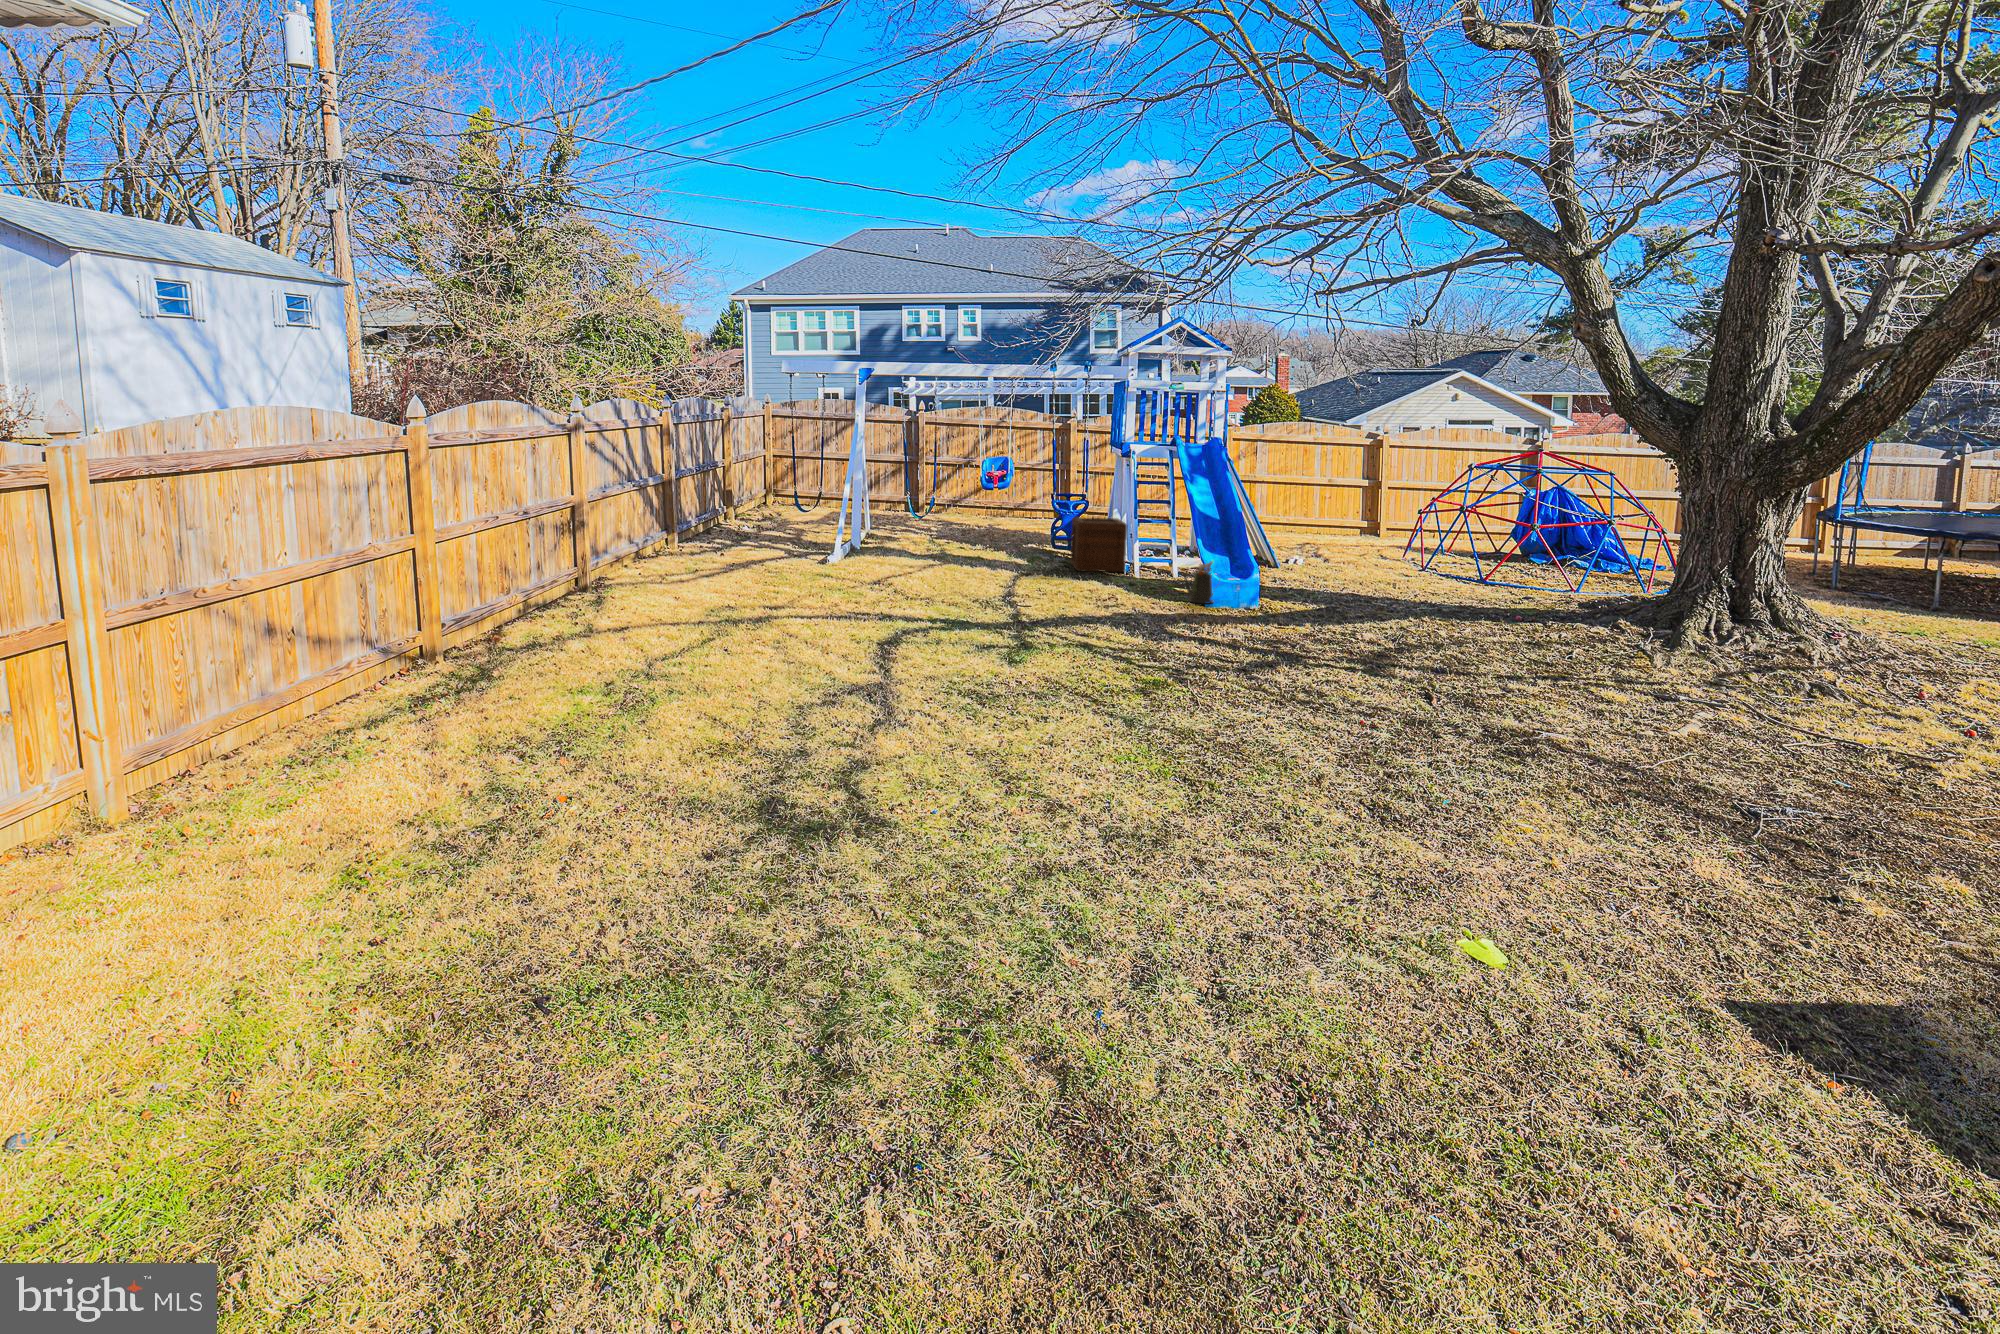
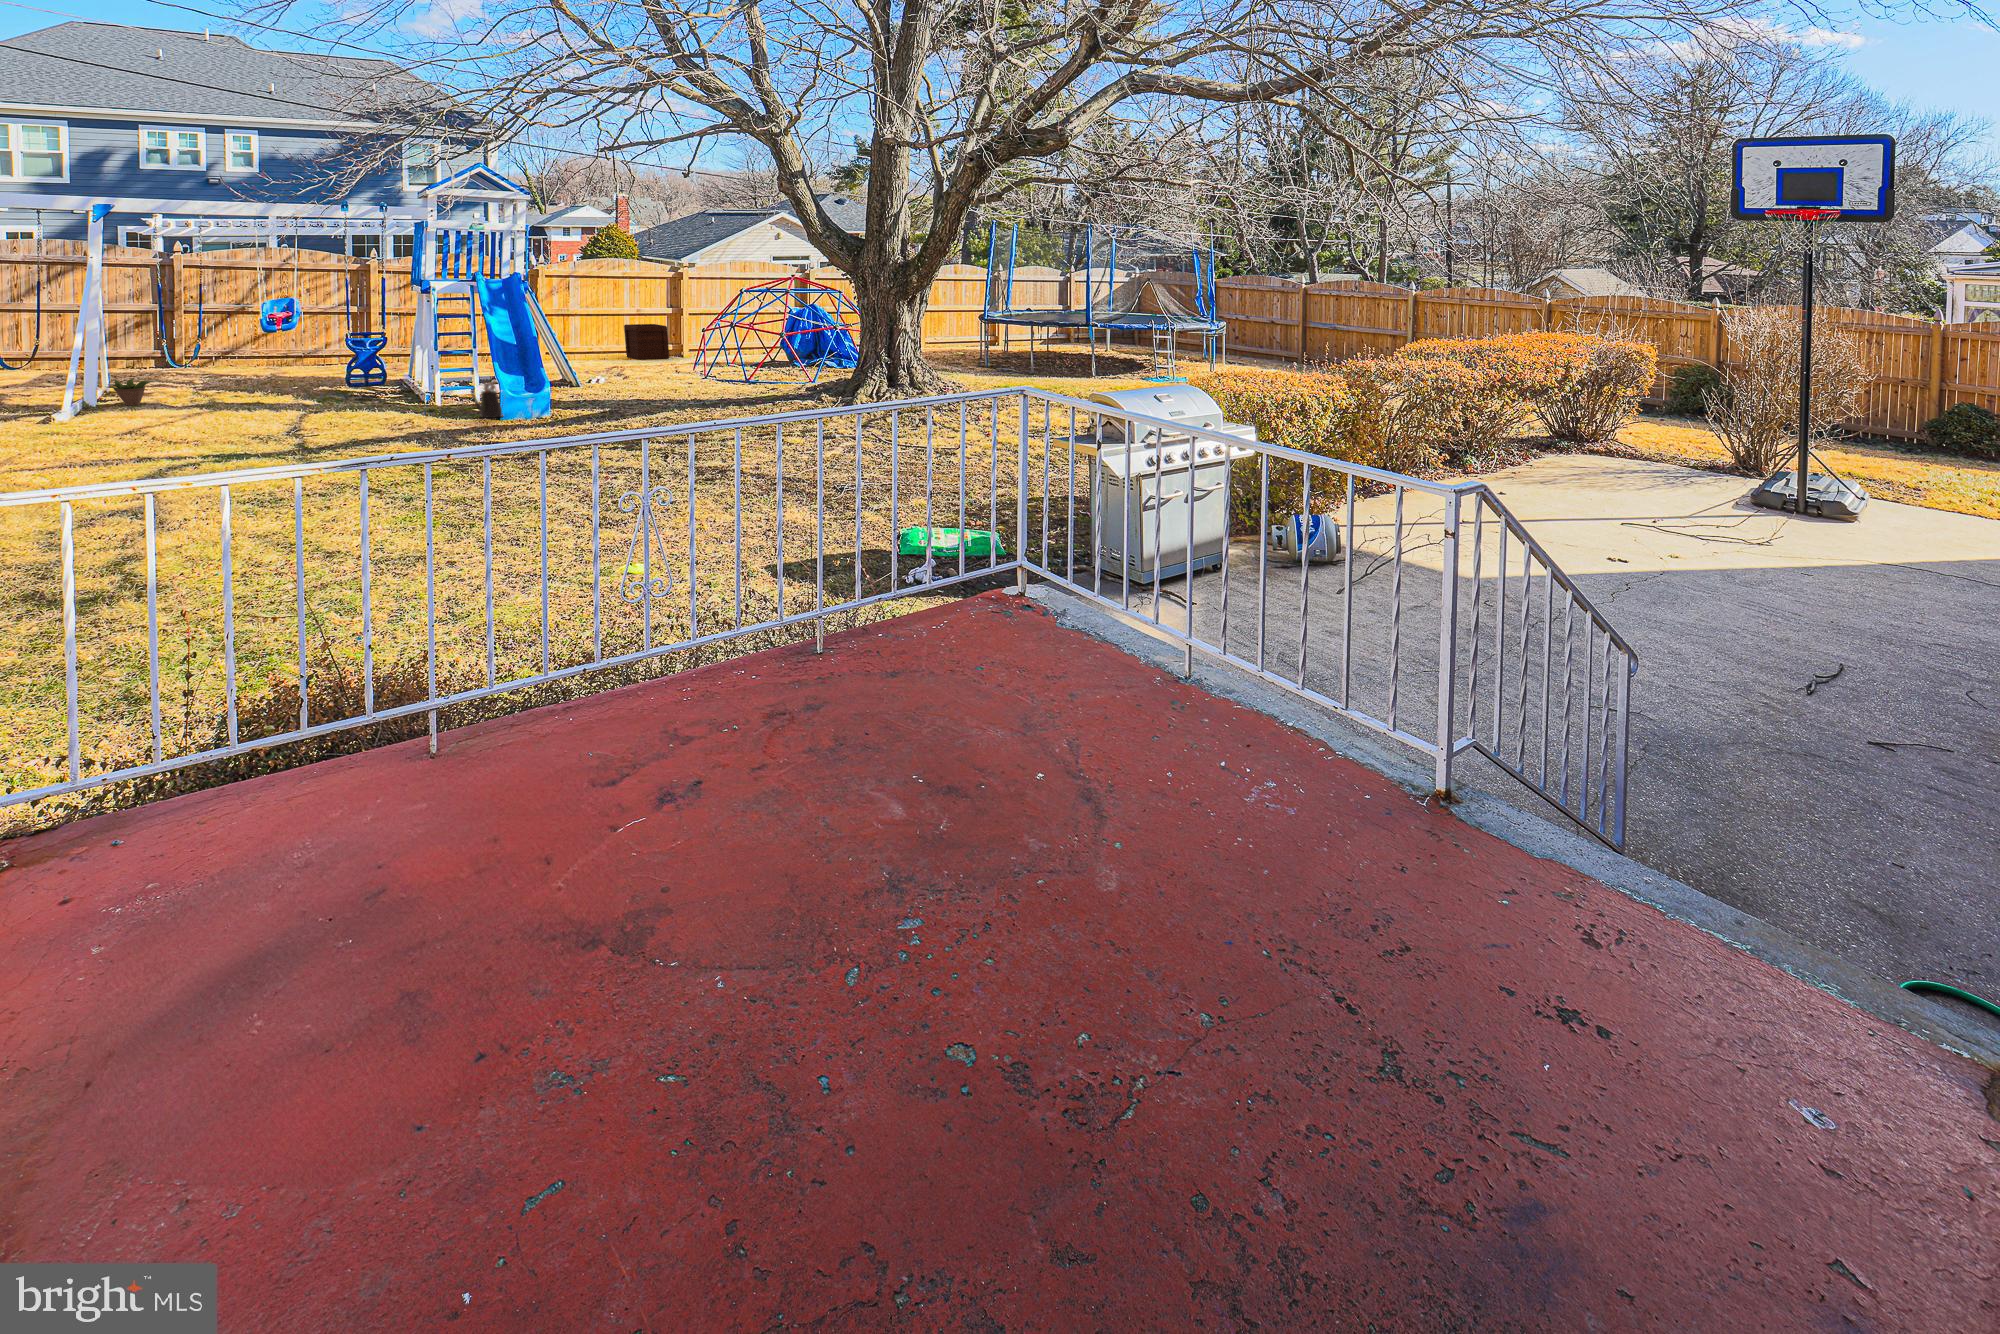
wooden crate: present [1070,517,1127,572] -> present [624,324,669,360]
decorative plant: none [842,532,884,558] -> present [107,379,153,405]

